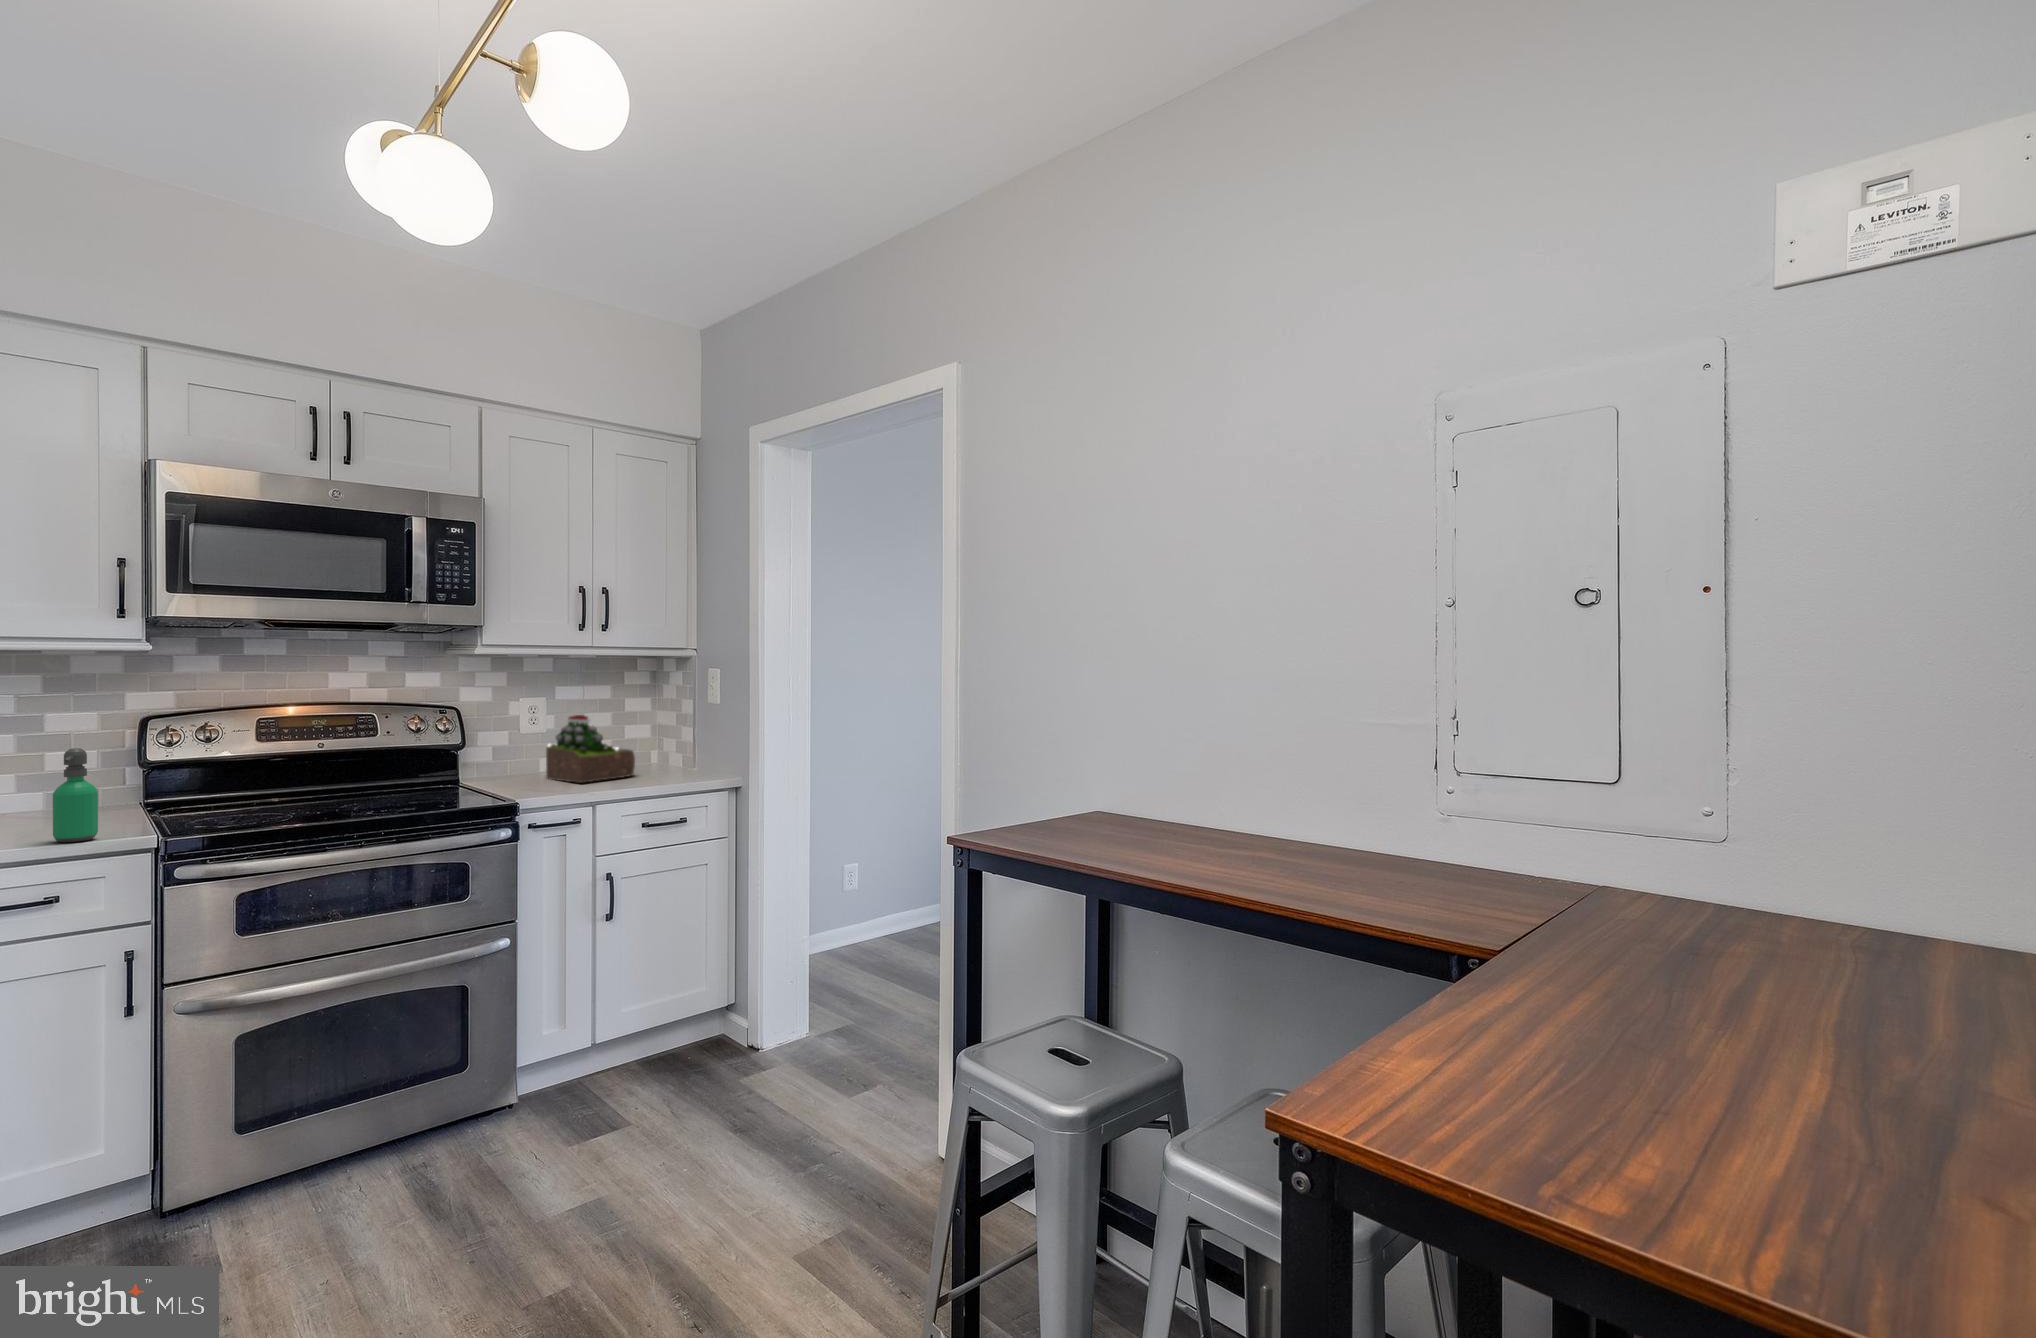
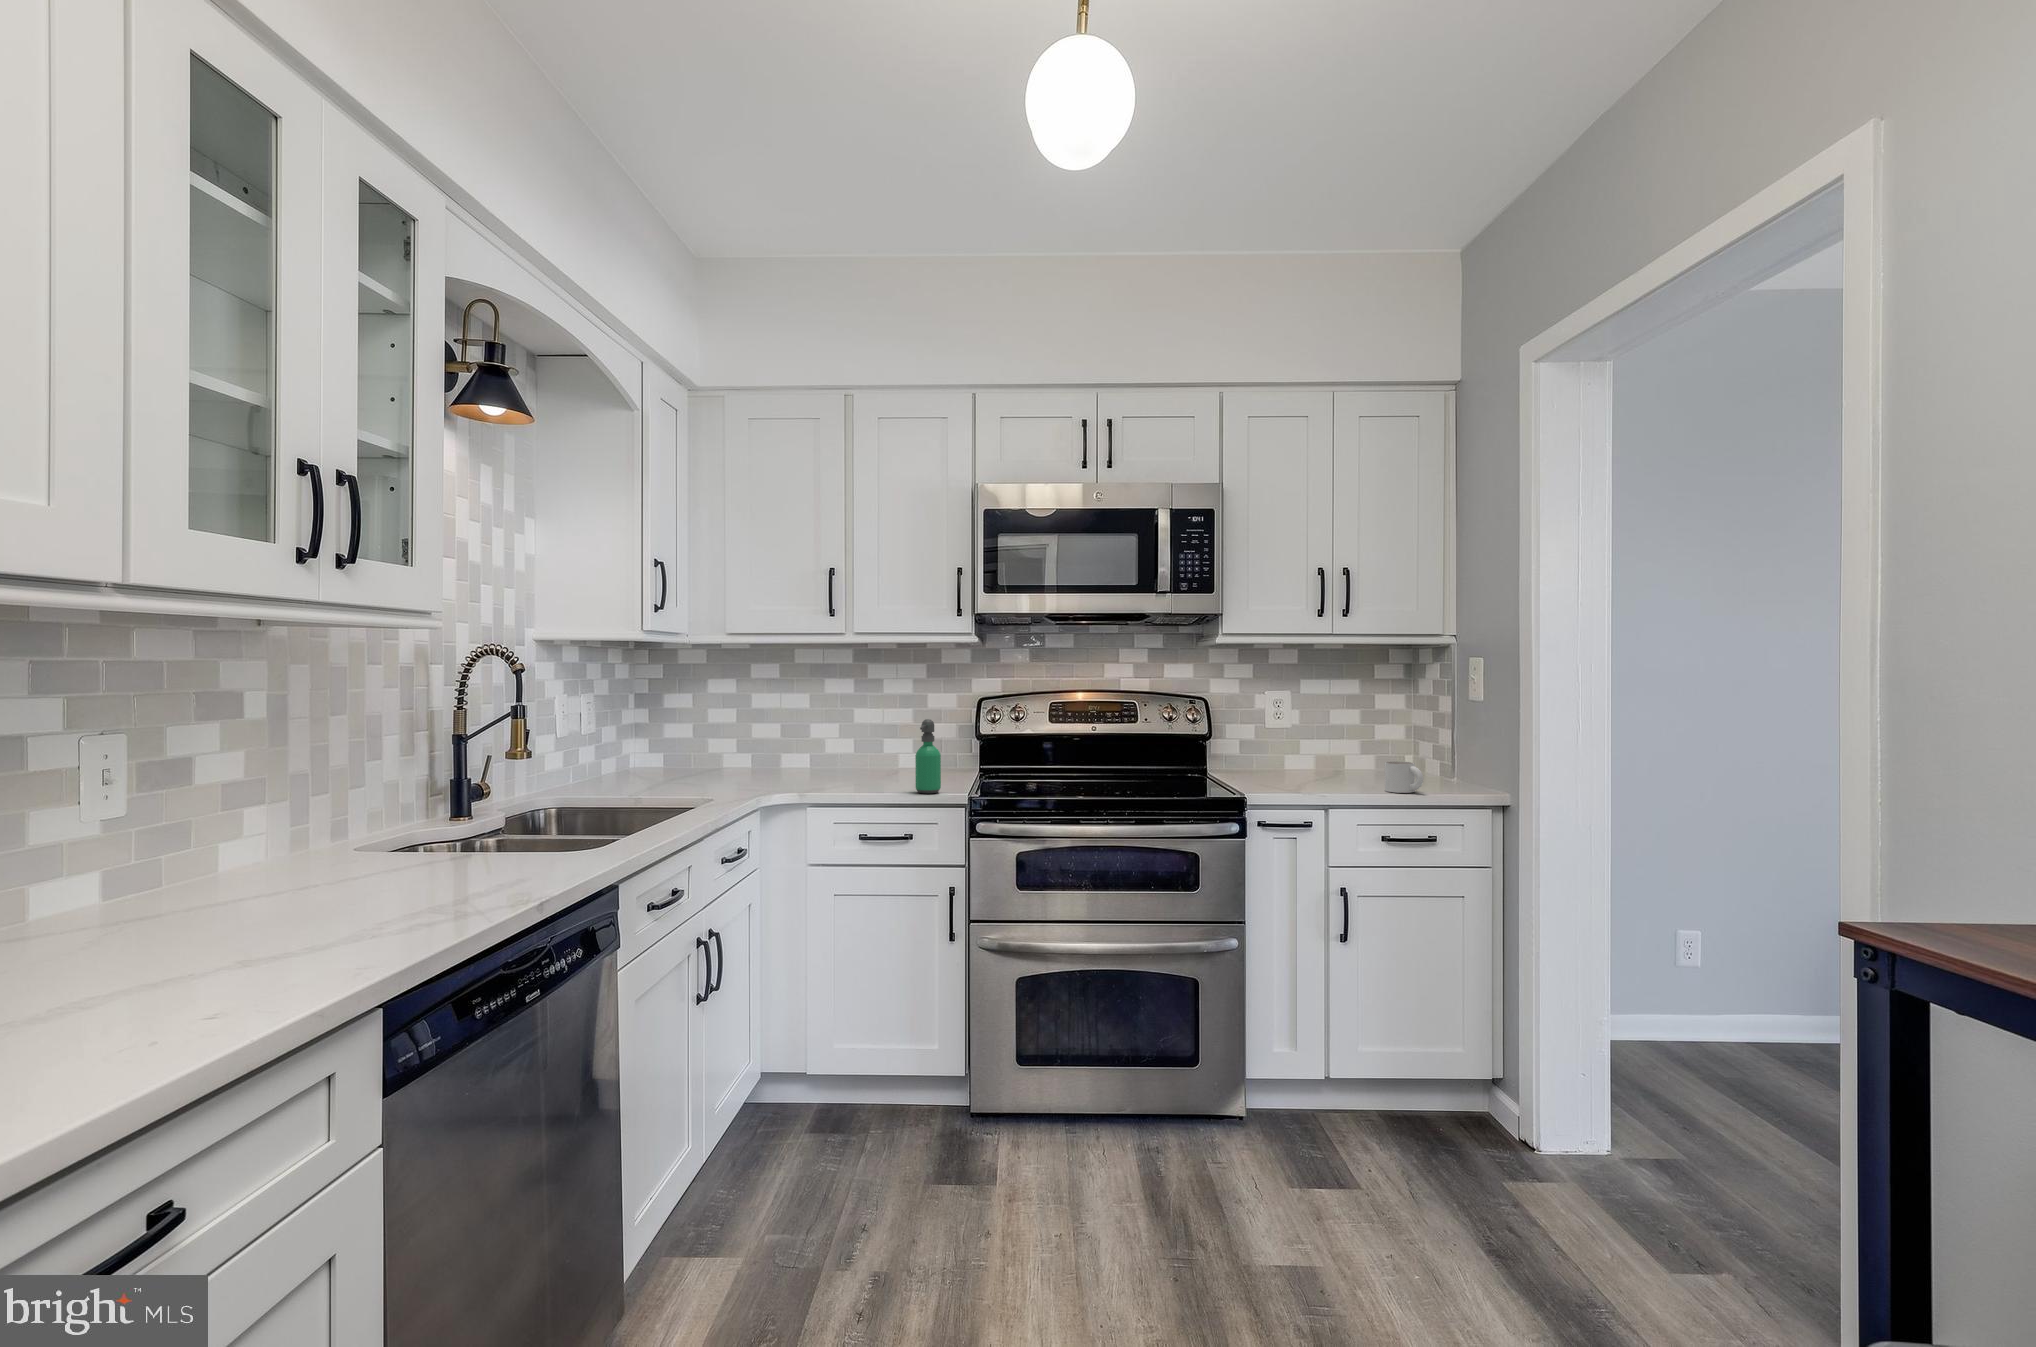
succulent plant: present [546,715,635,783] -> none [1288,709,1382,784]
mug: none [641,758,675,785] -> present [1385,762,1424,793]

